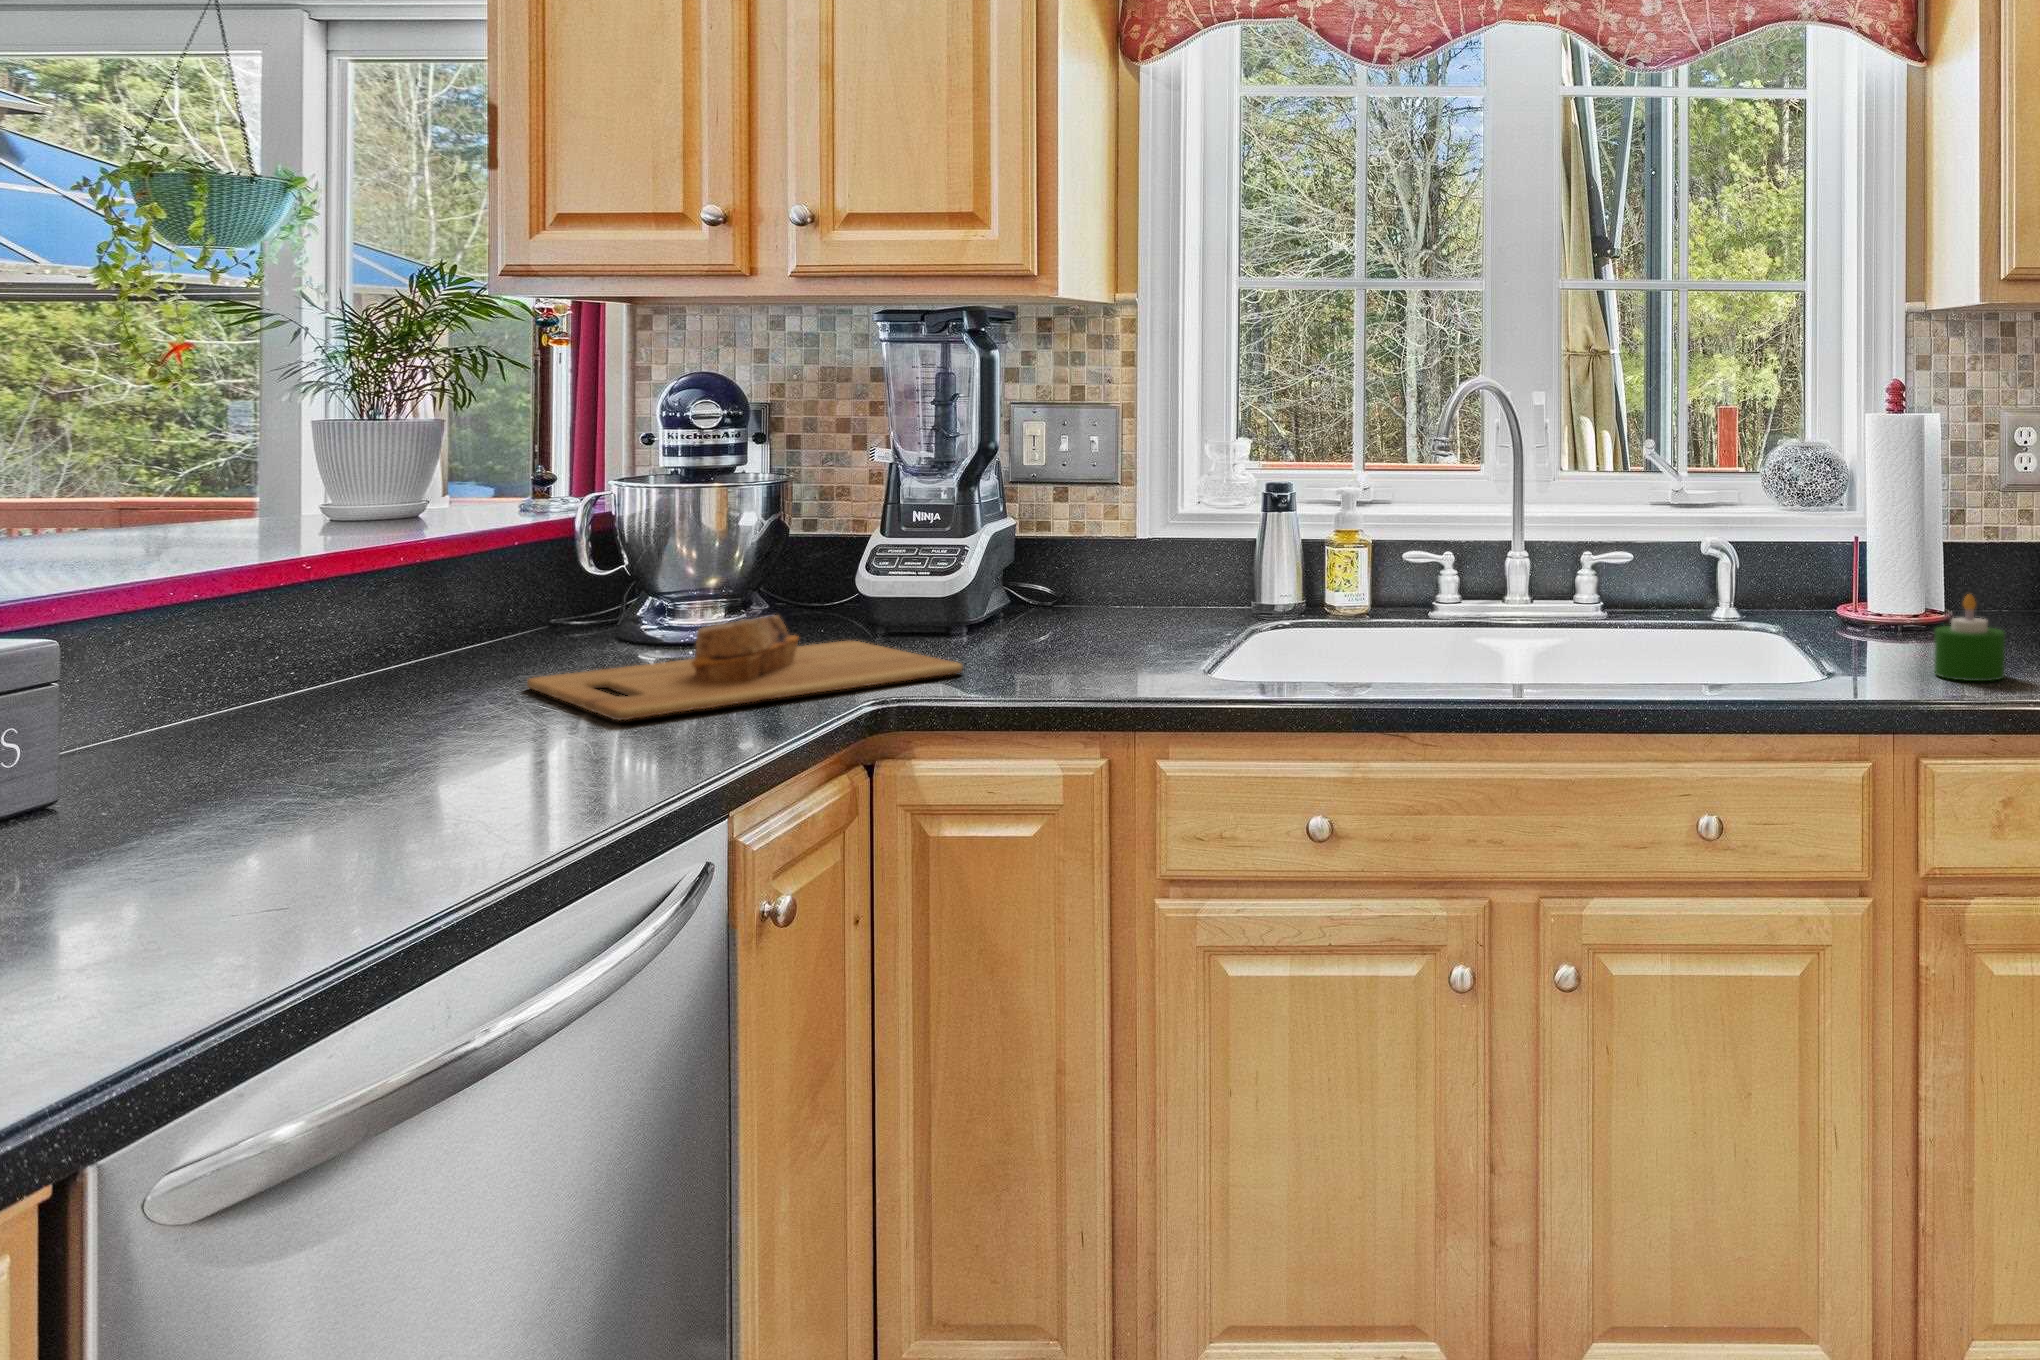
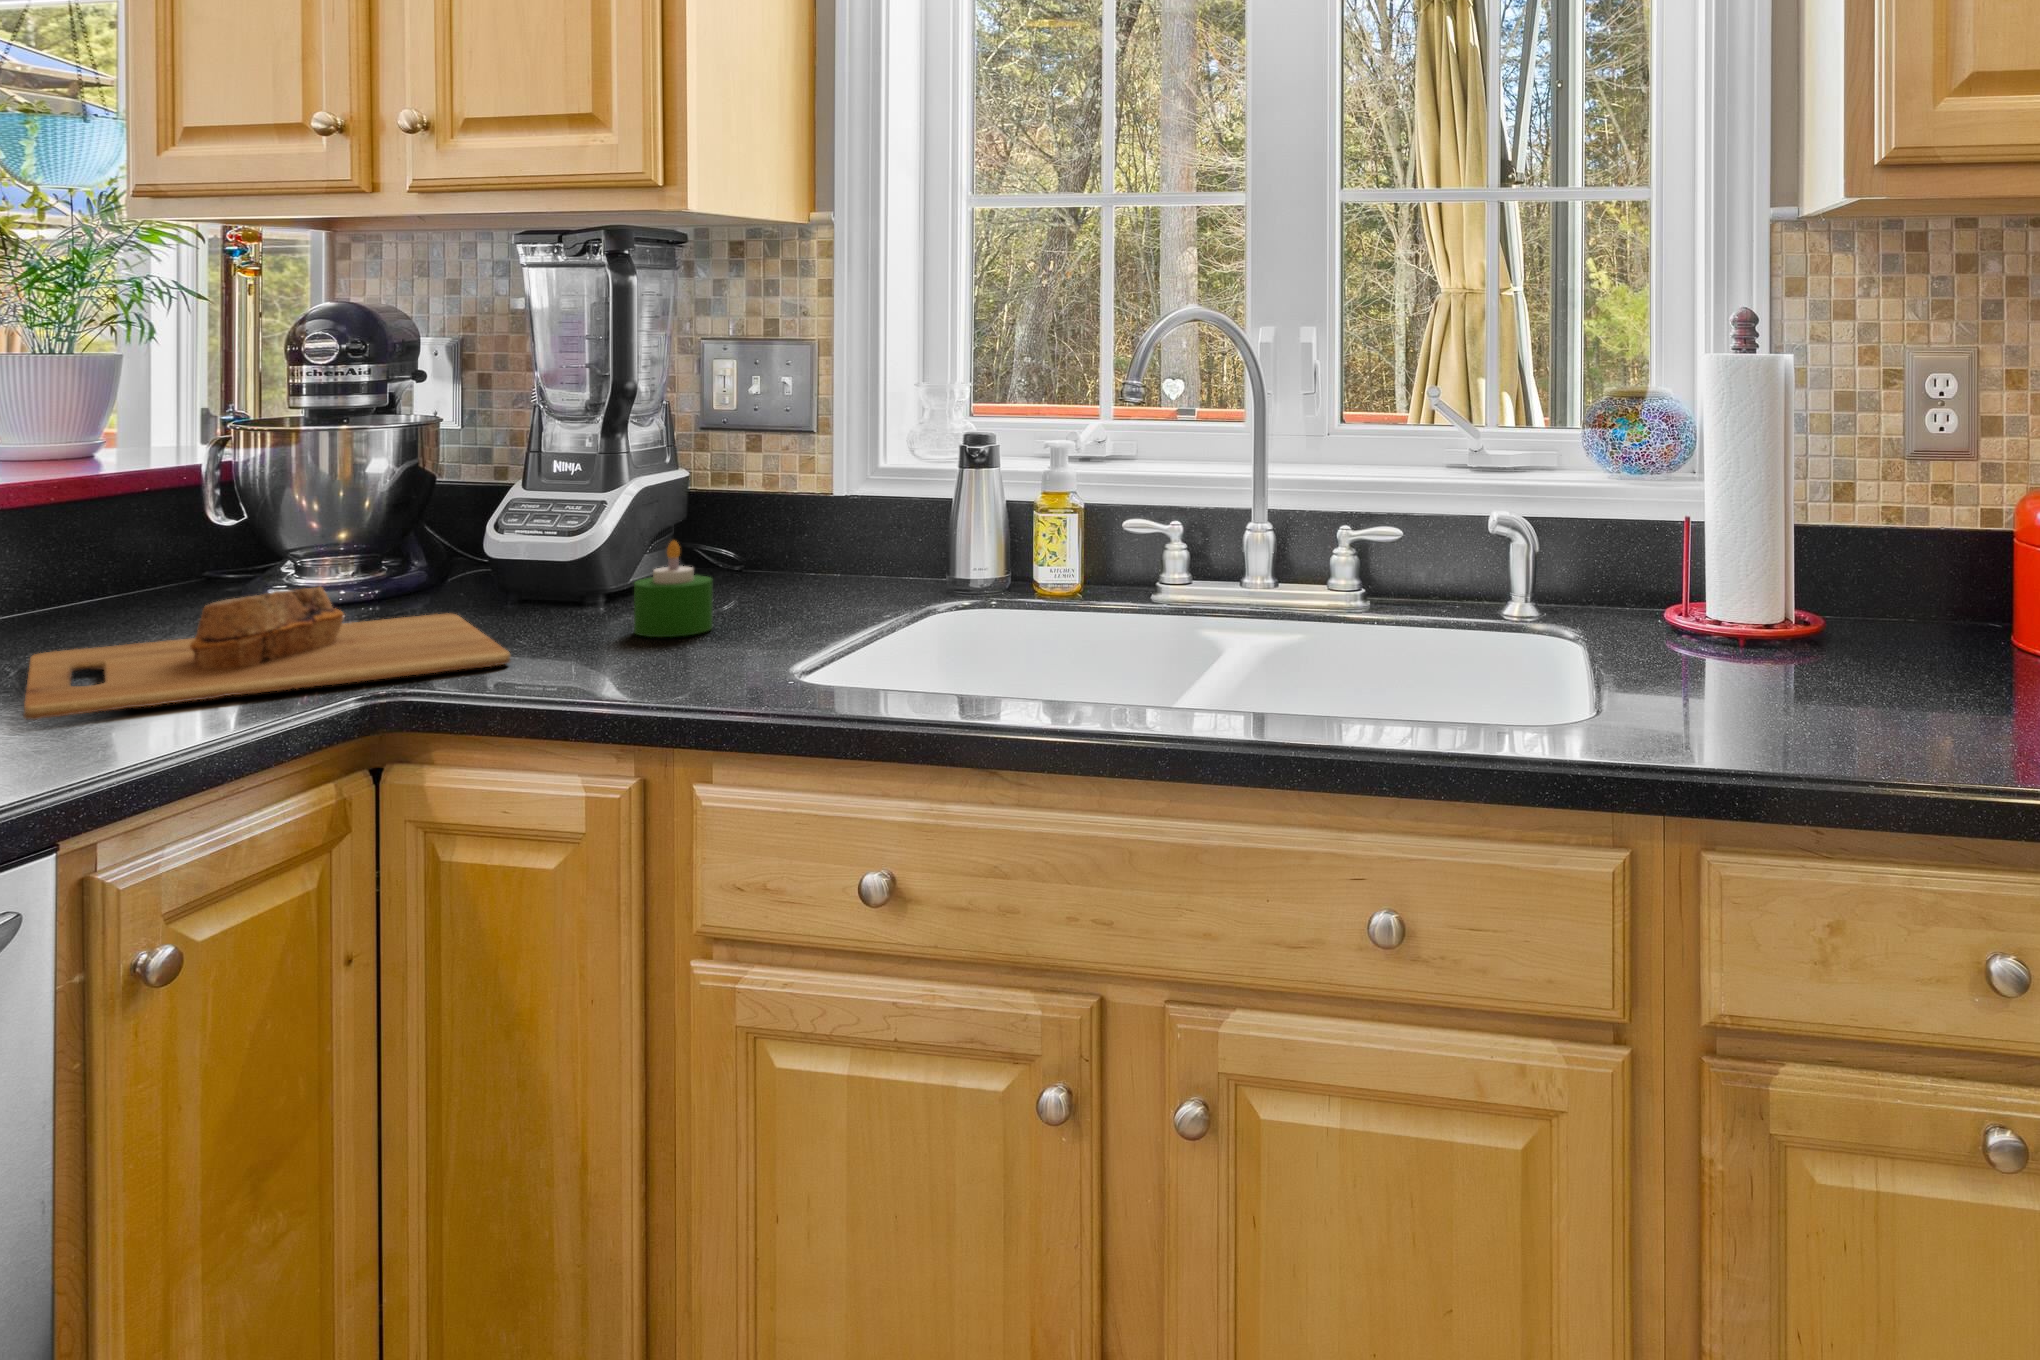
candle: present [1934,594,2005,681] -> present [634,541,712,637]

